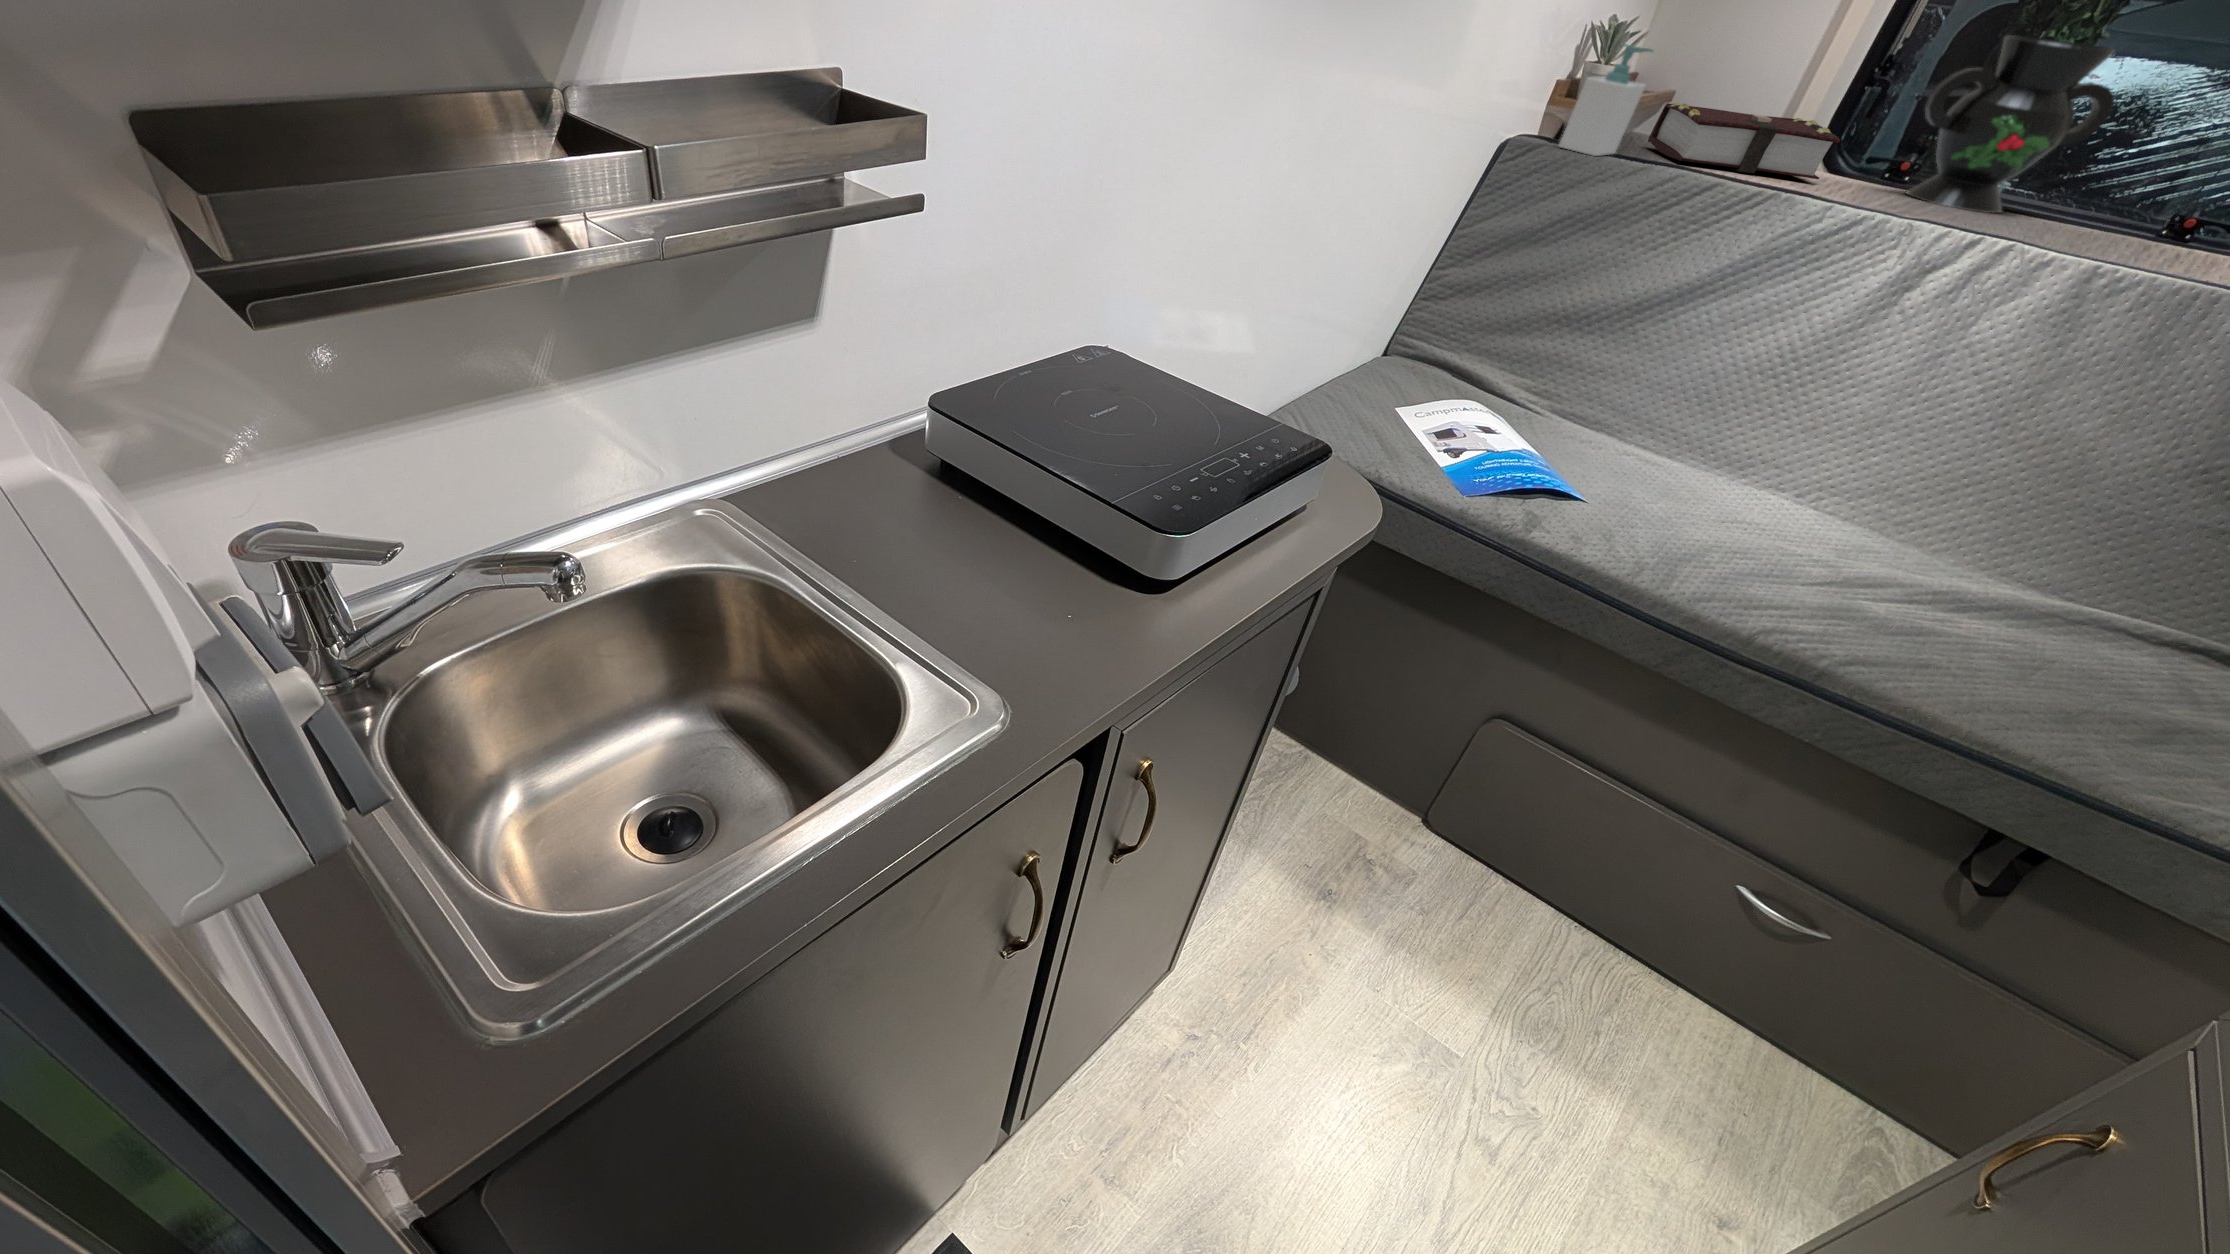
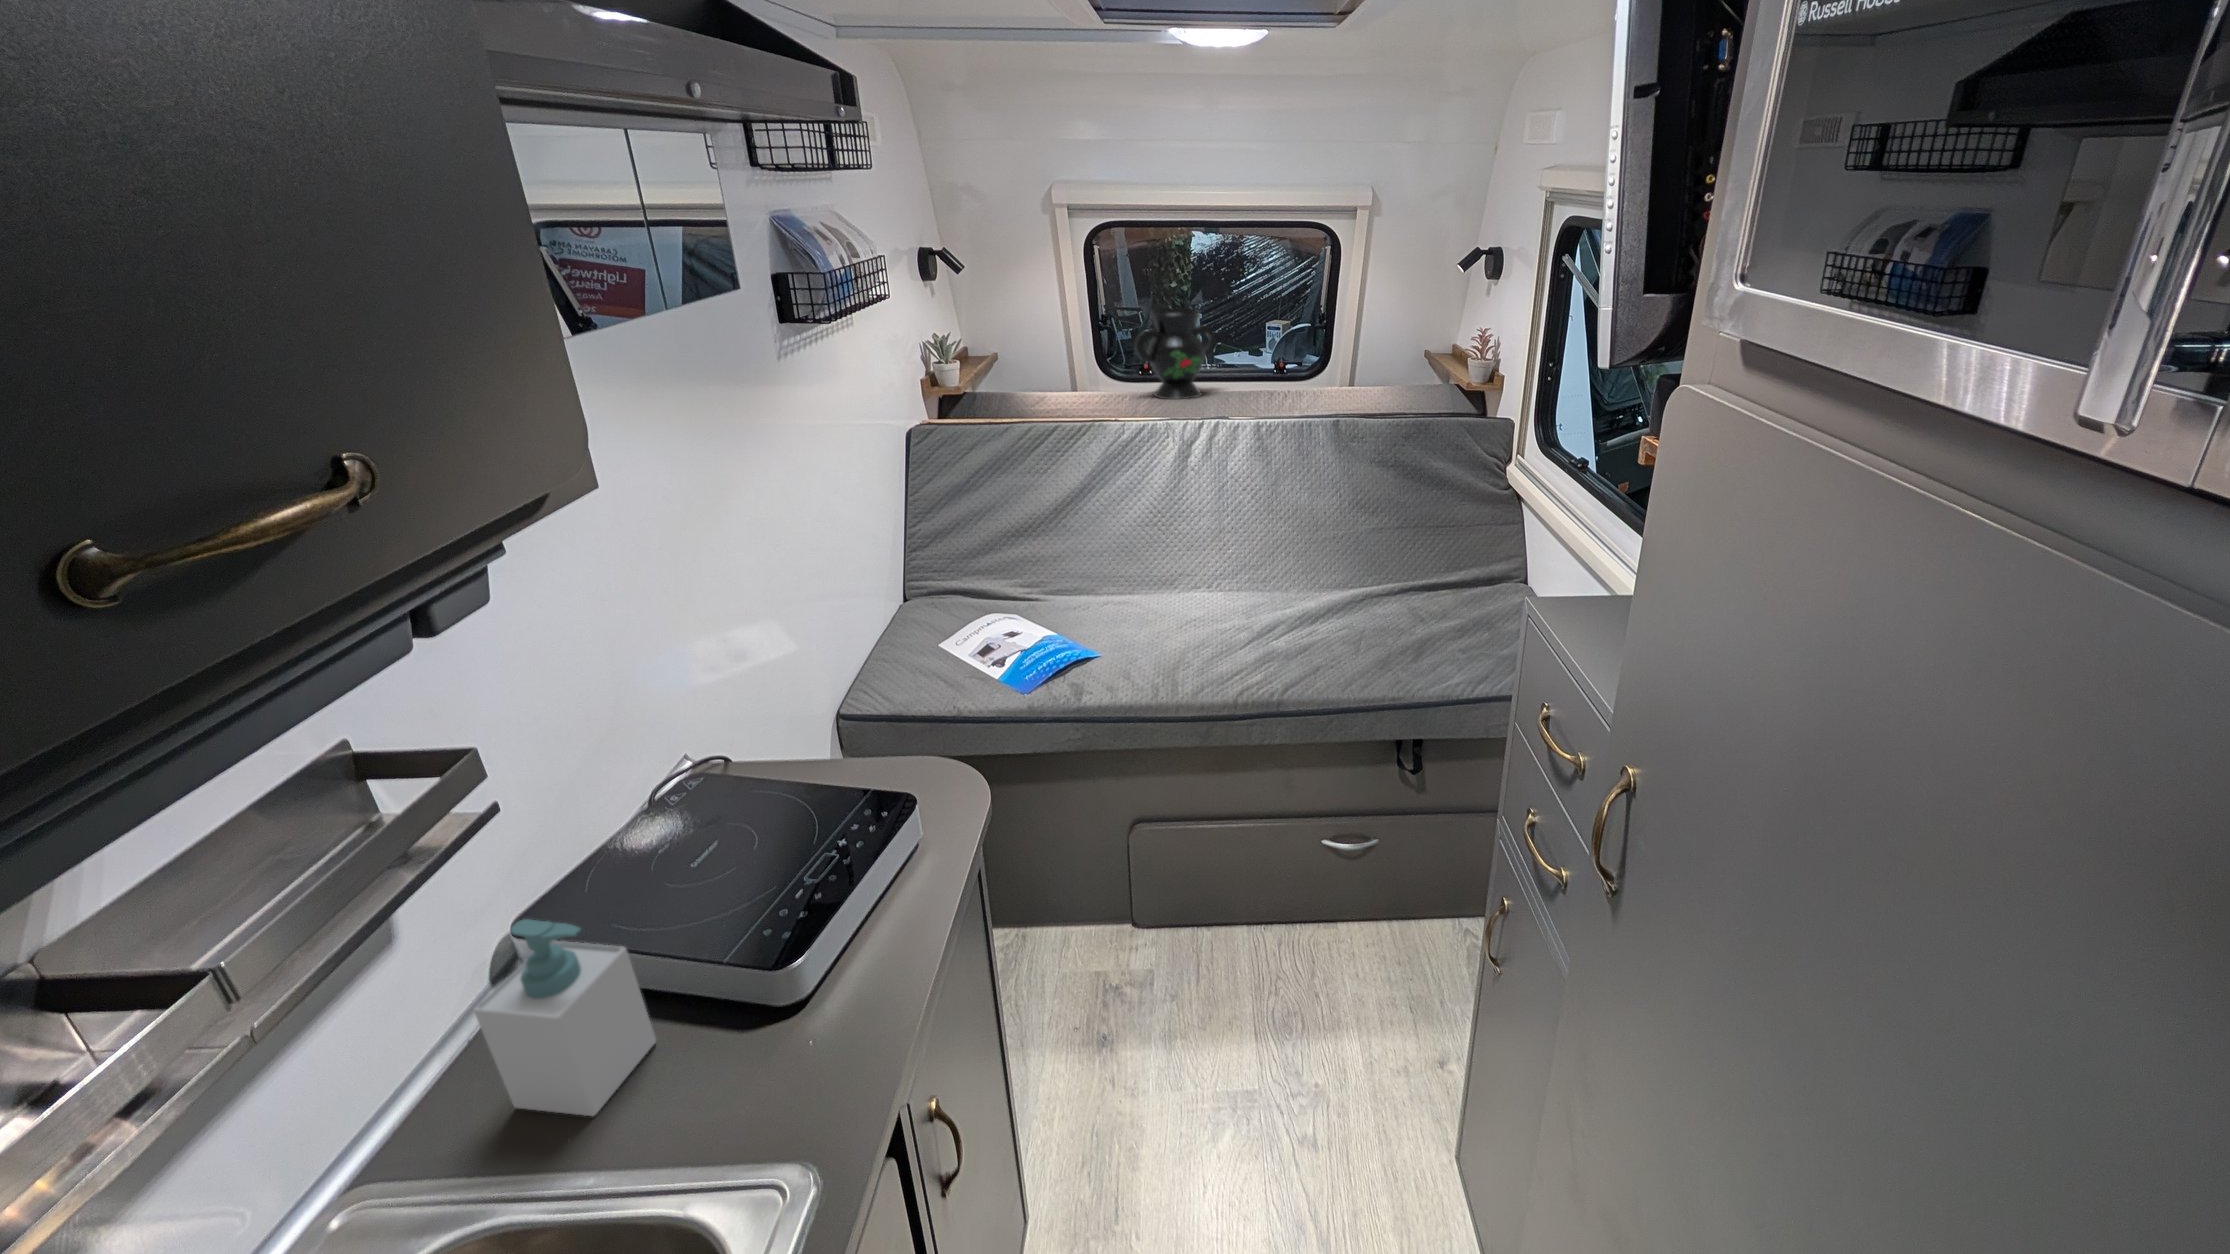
soap bottle: present [1559,44,1653,156] -> present [474,919,656,1116]
book: present [1648,103,1840,179] -> none [998,370,1108,415]

